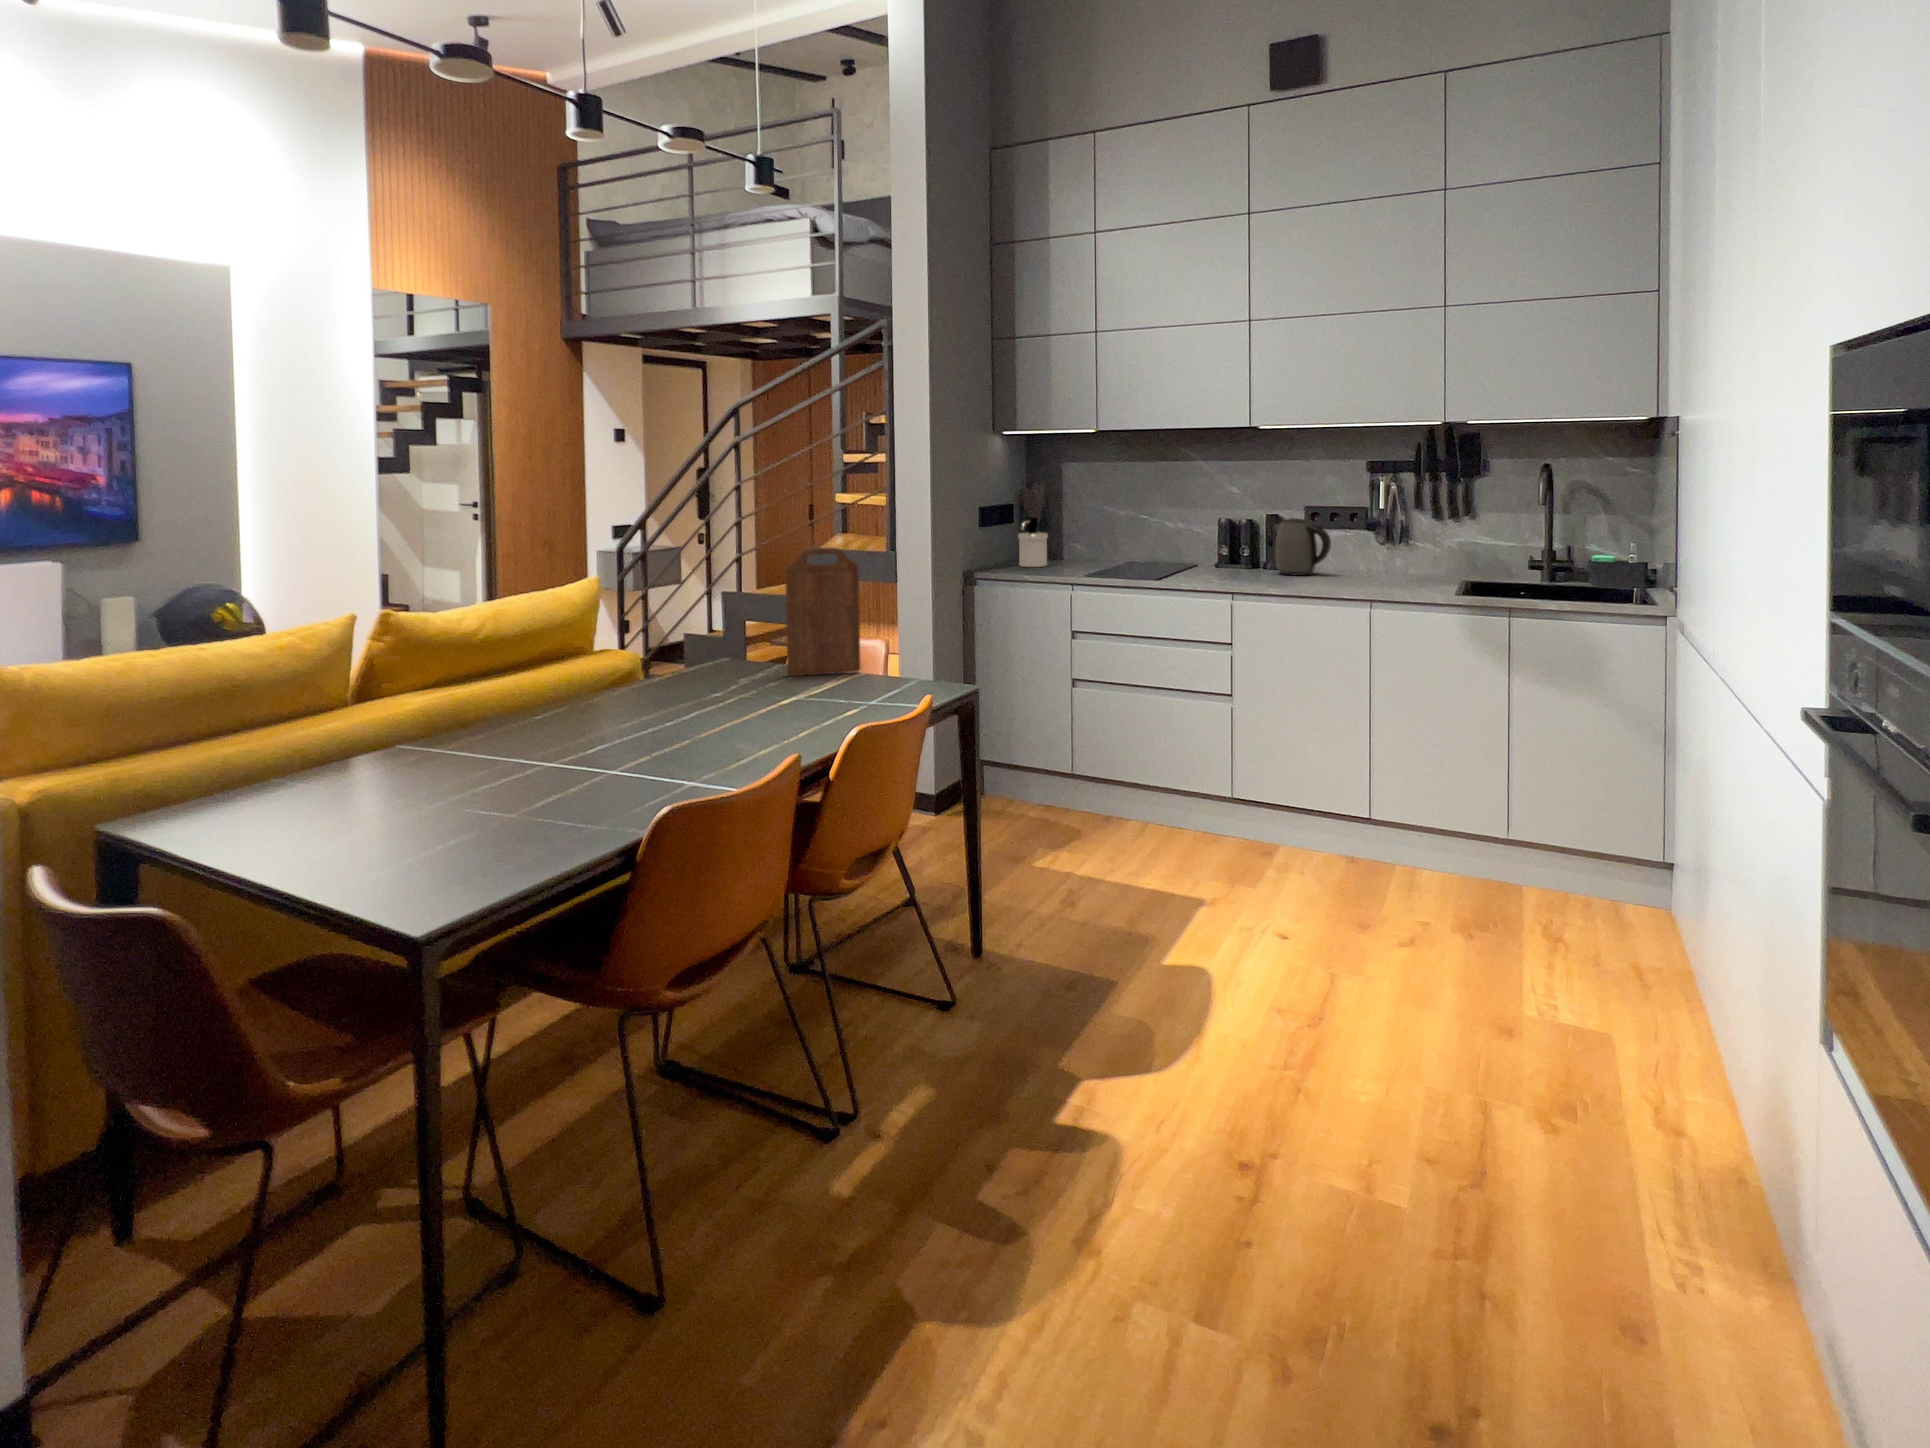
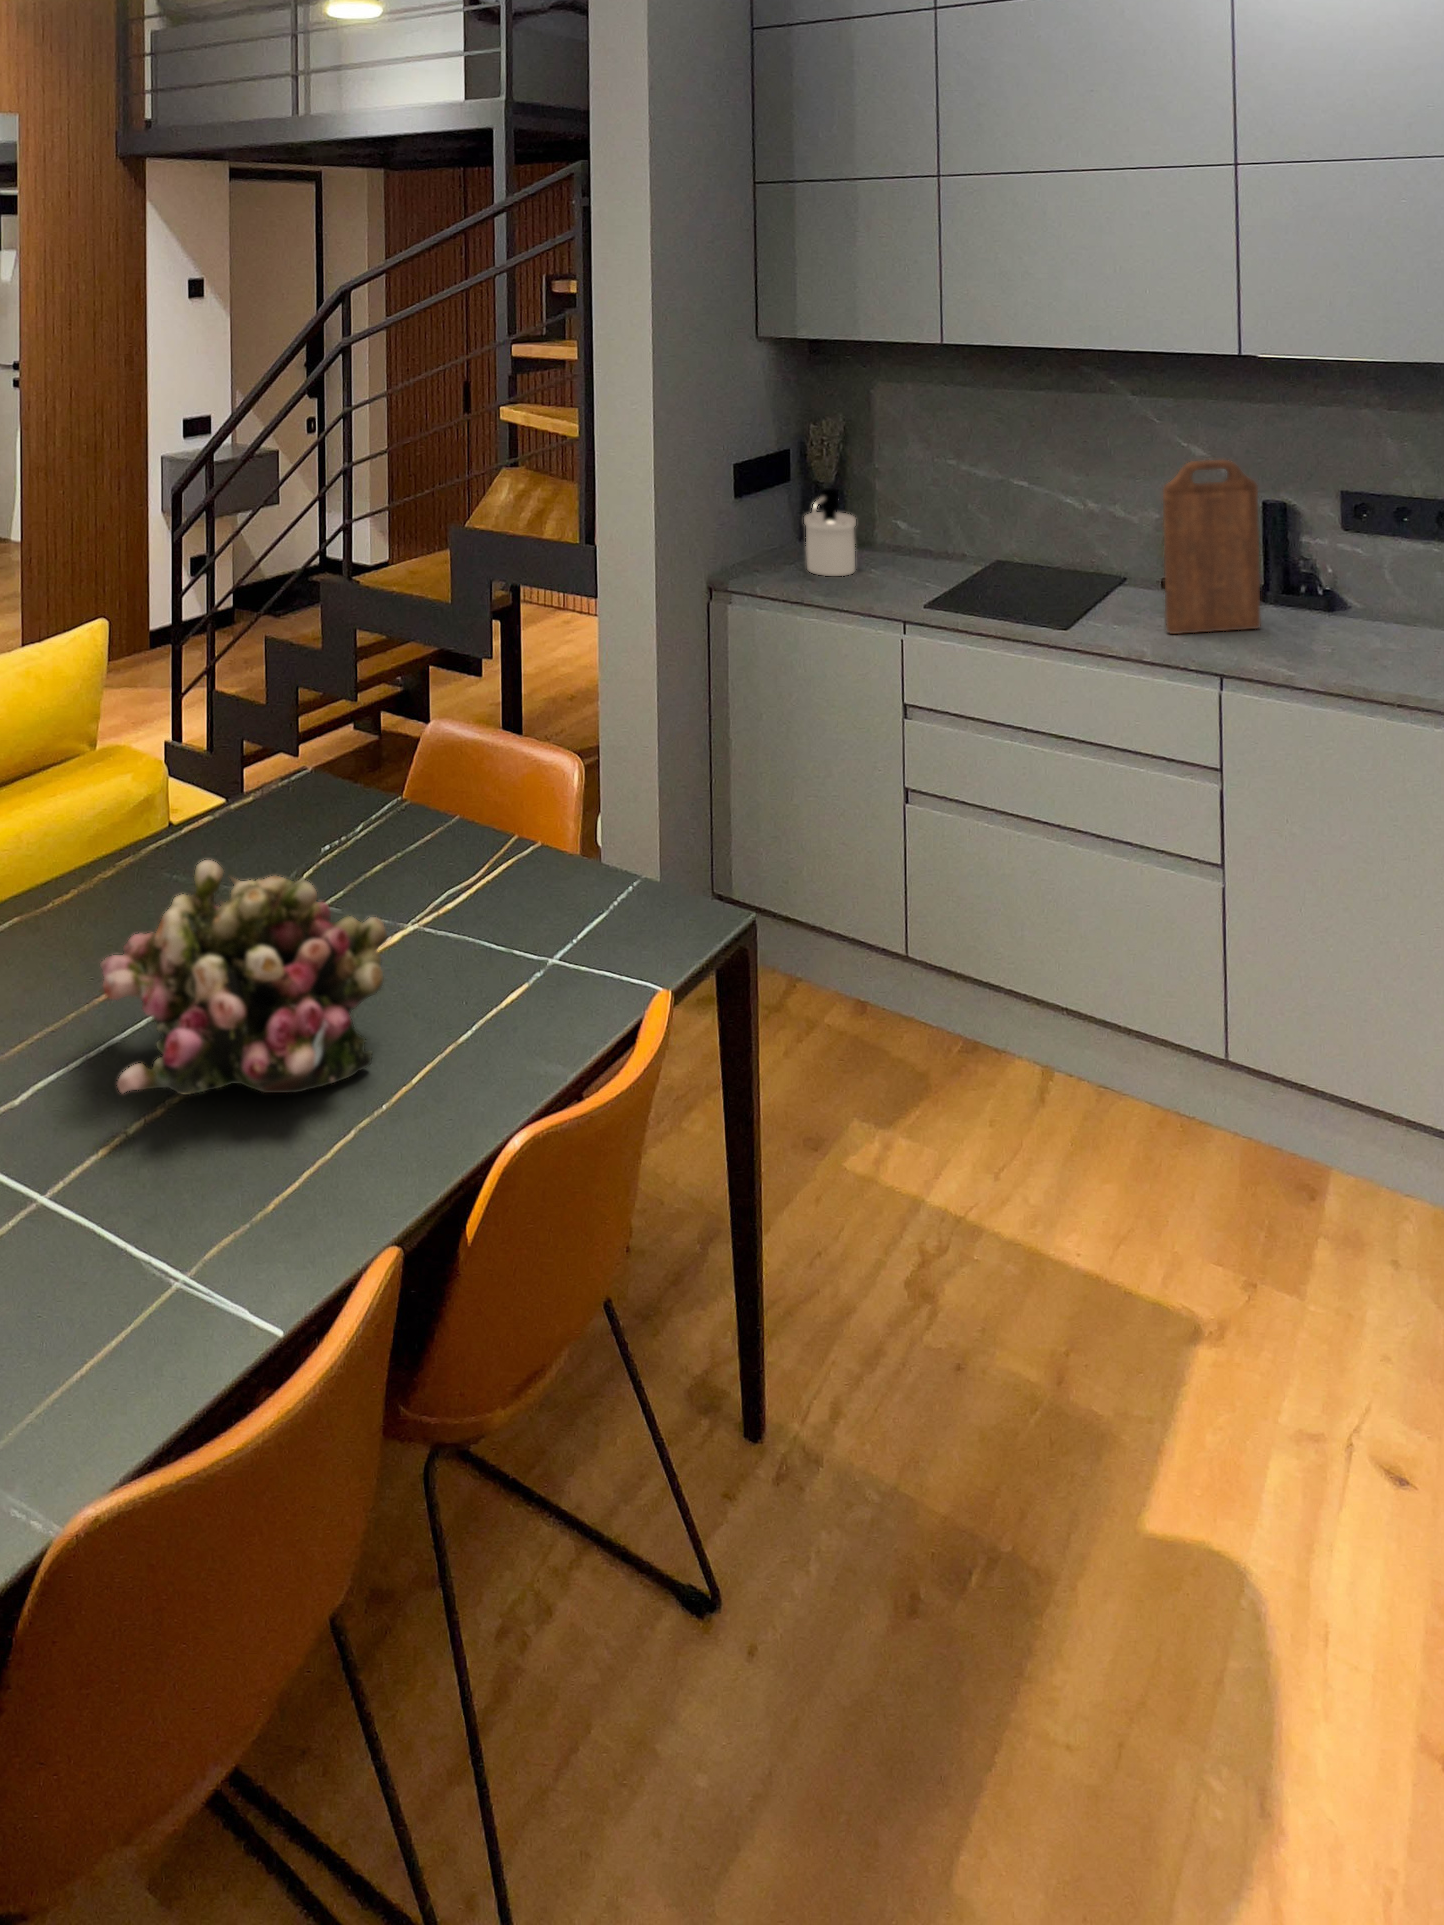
kettle: present [1275,518,1331,575] -> none [1284,524,1405,633]
cutting board: present [785,547,860,676] -> present [1163,460,1261,634]
flower arrangement: none [631,616,780,712] -> present [101,860,387,1095]

